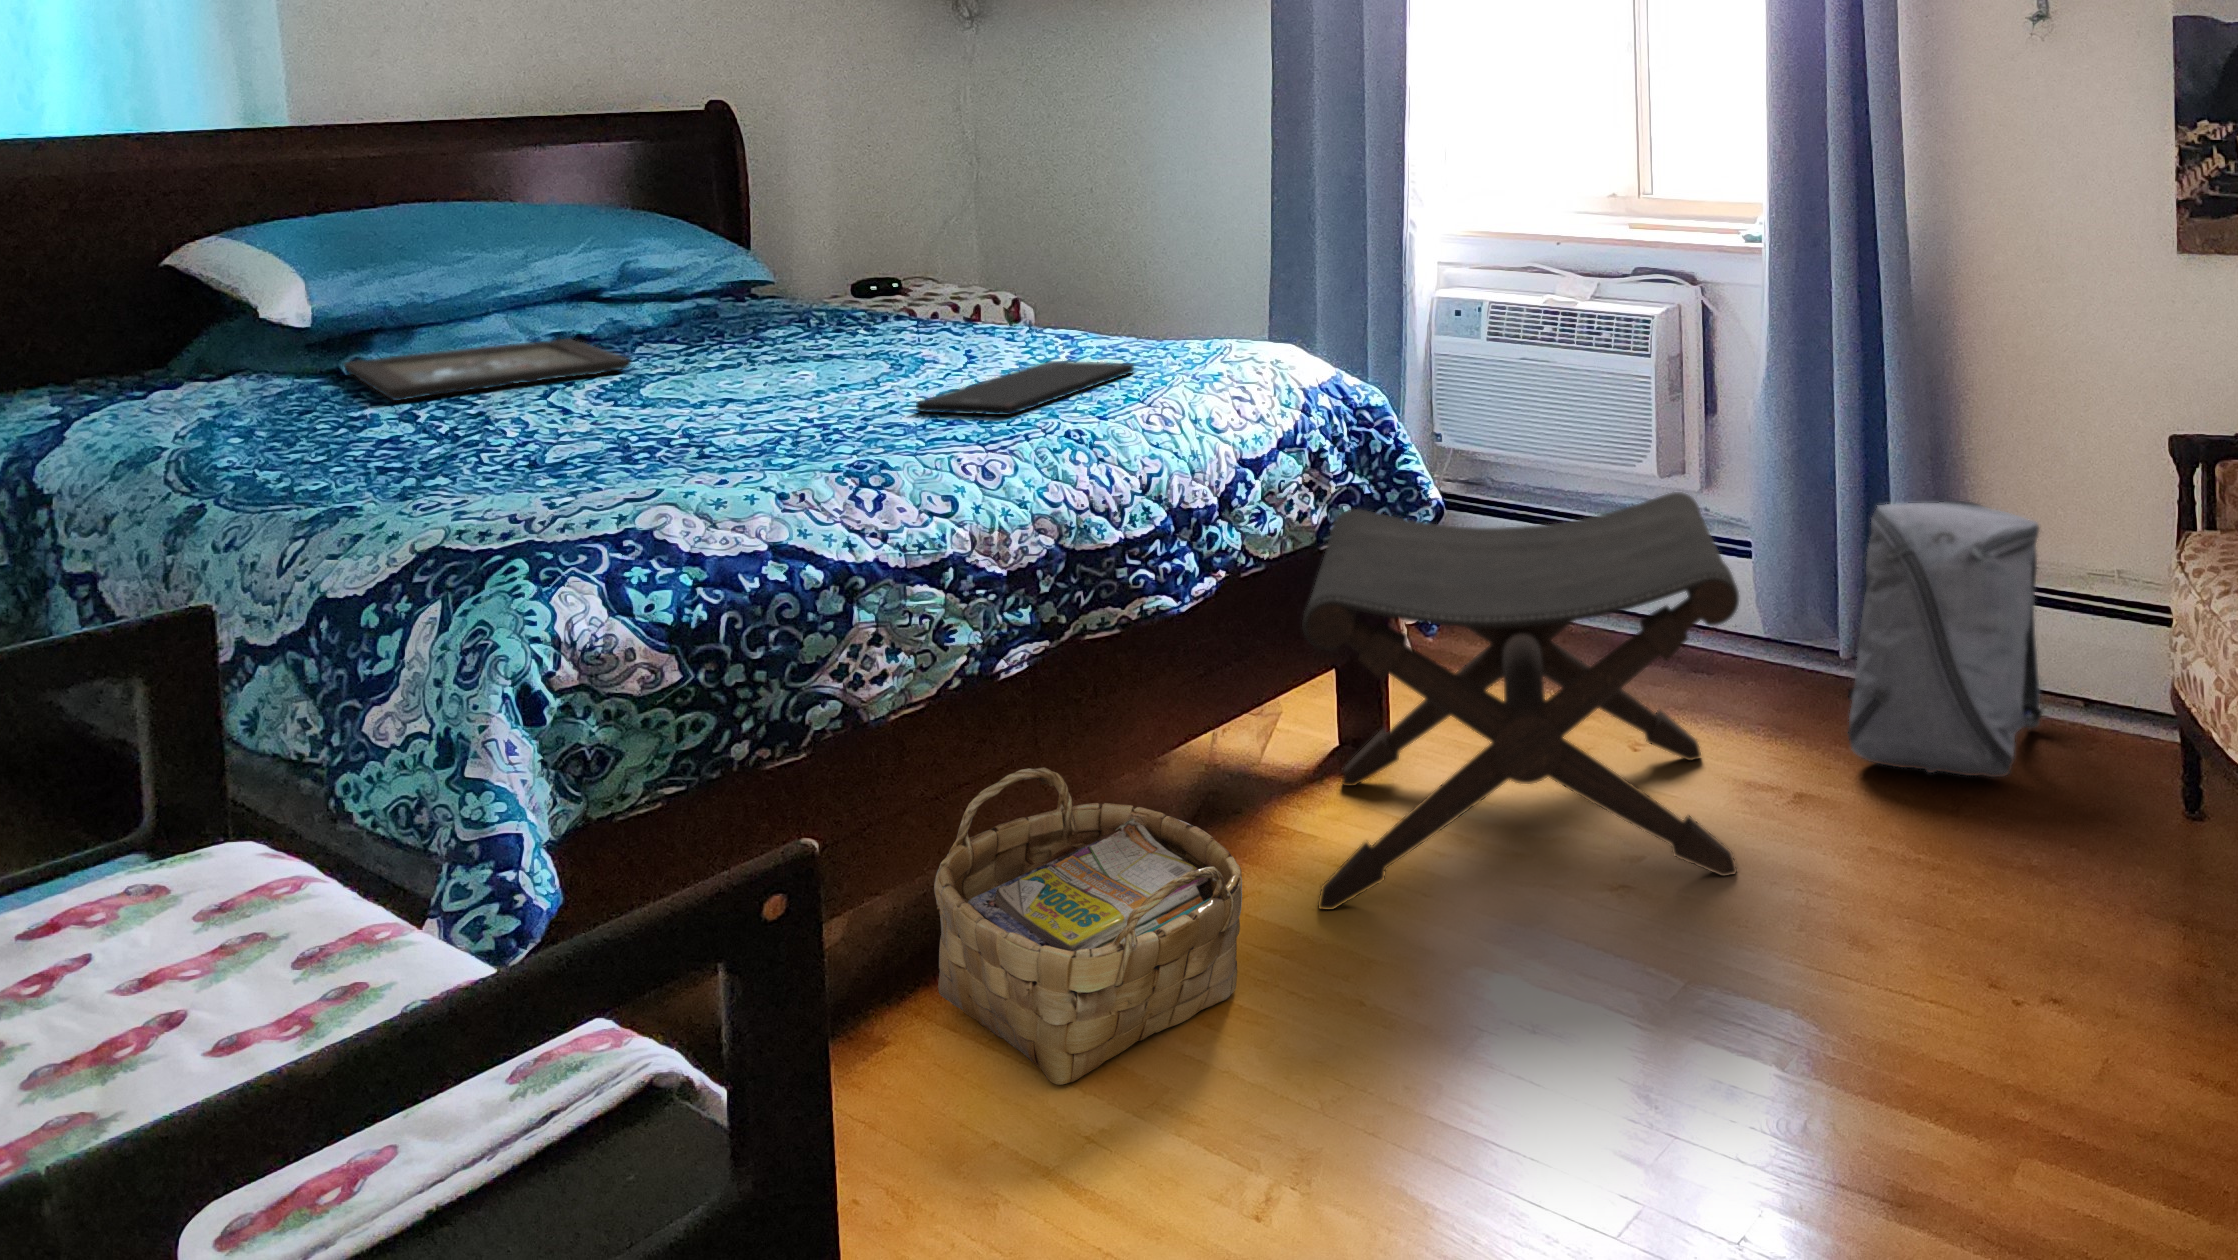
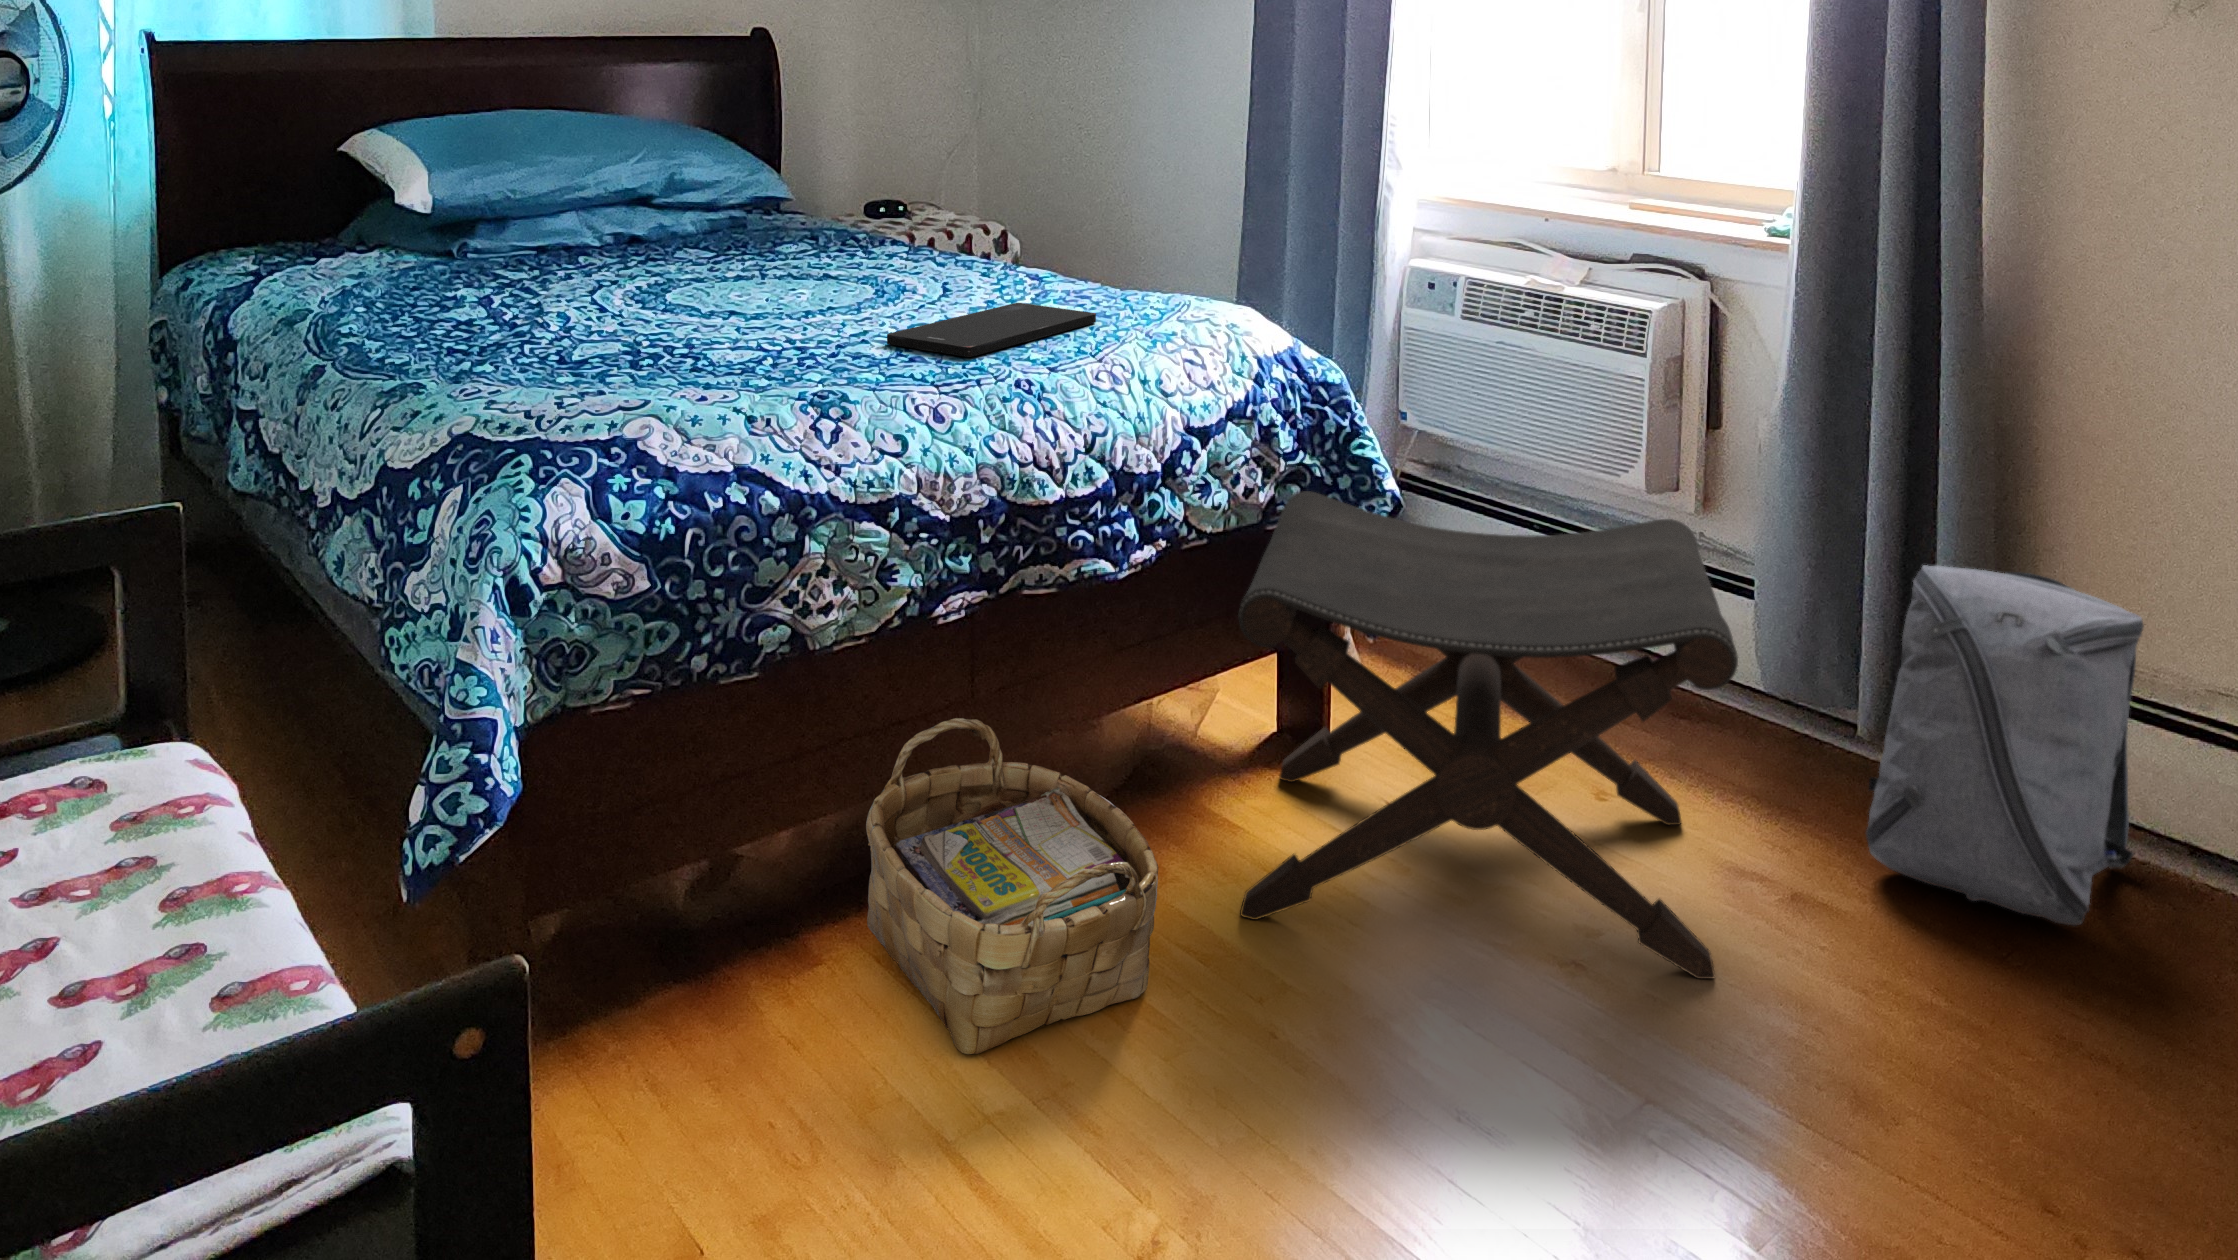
tray: present [344,339,631,401] -> none [452,239,664,285]

